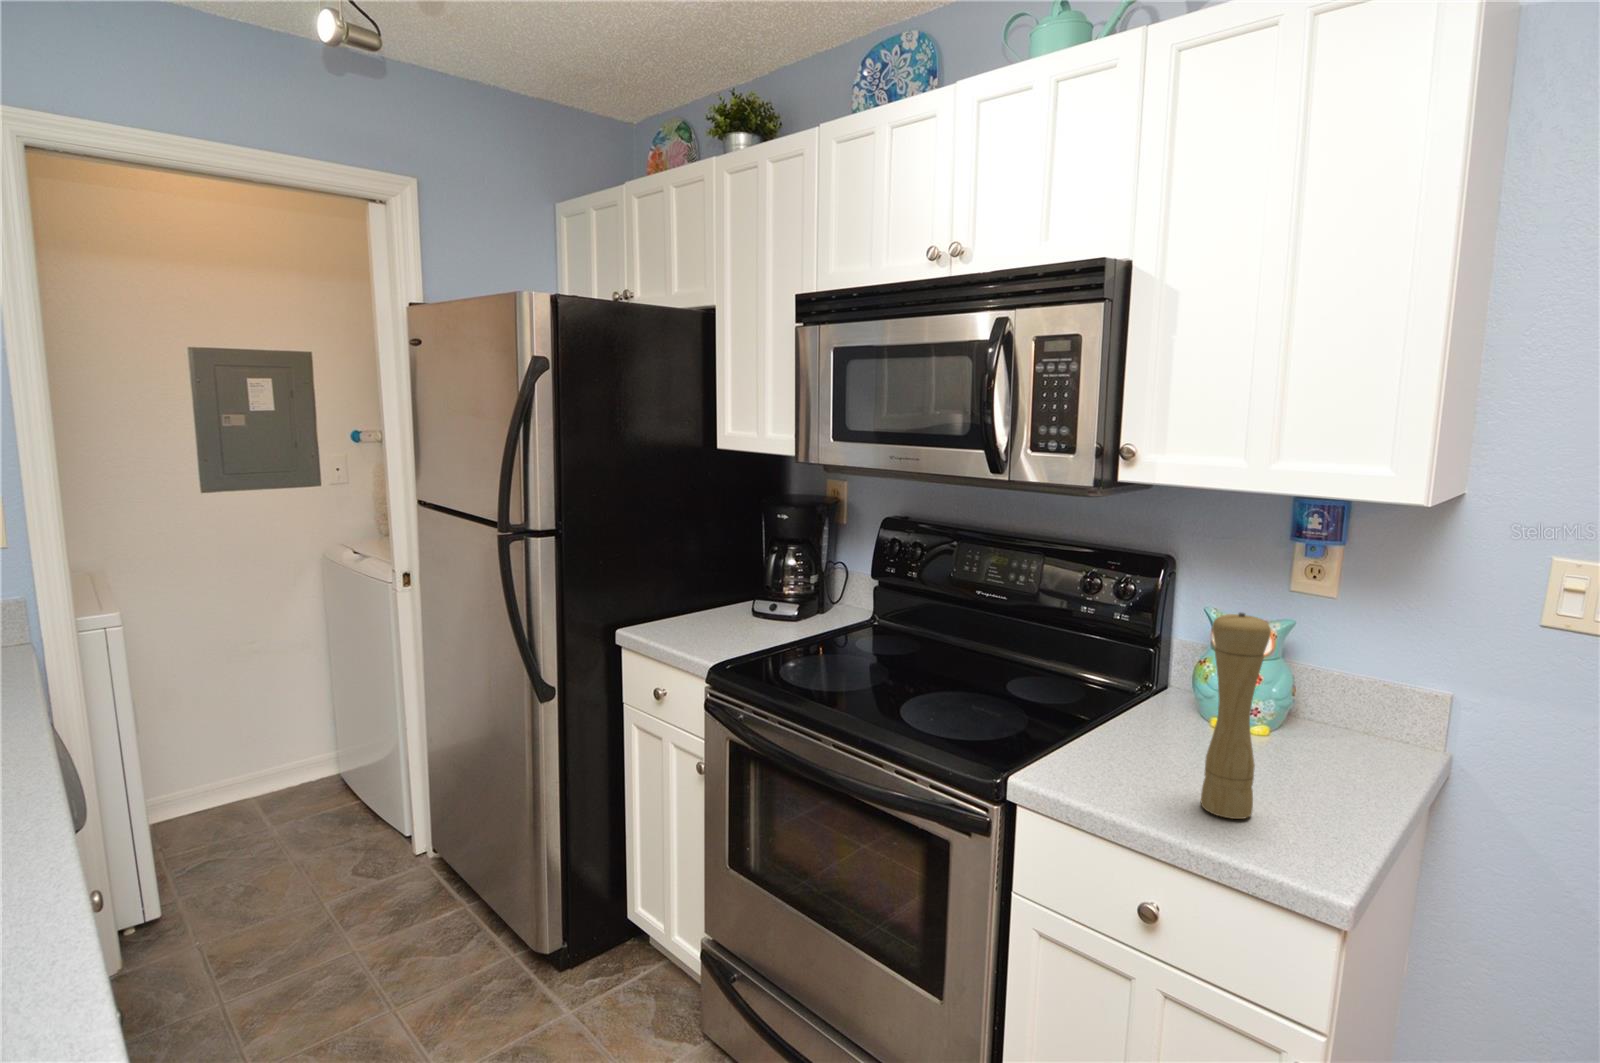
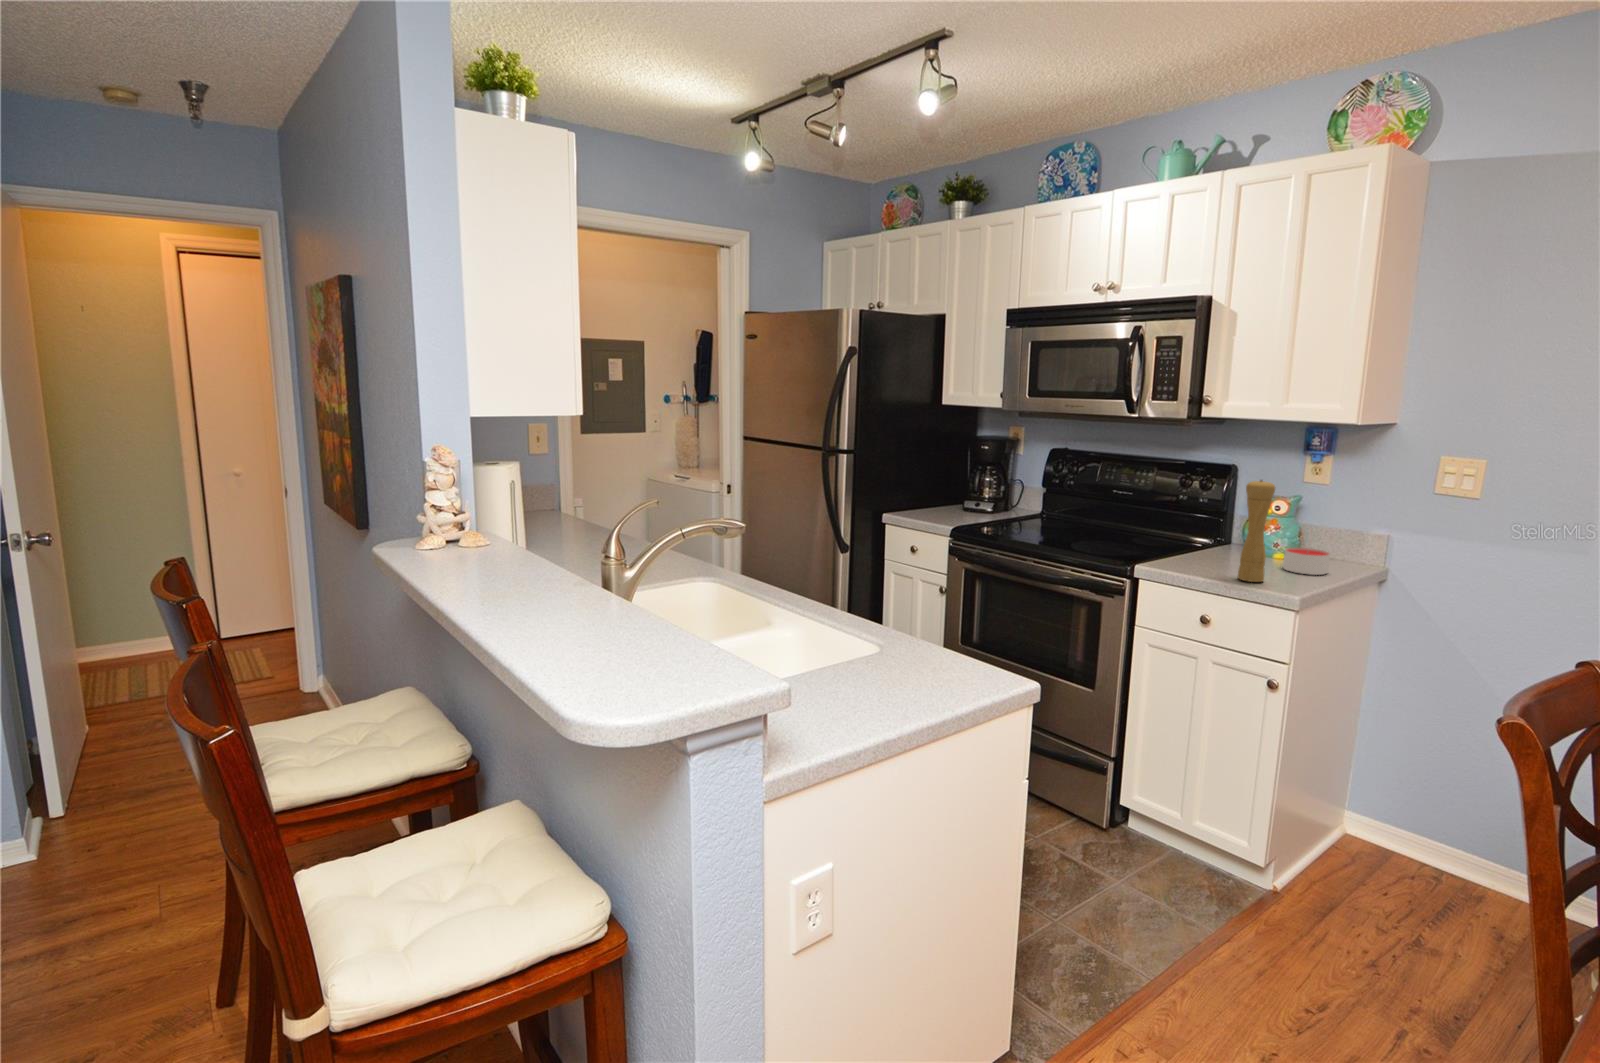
candle: none [1273,721,1360,784] -> present [1283,548,1330,575]

